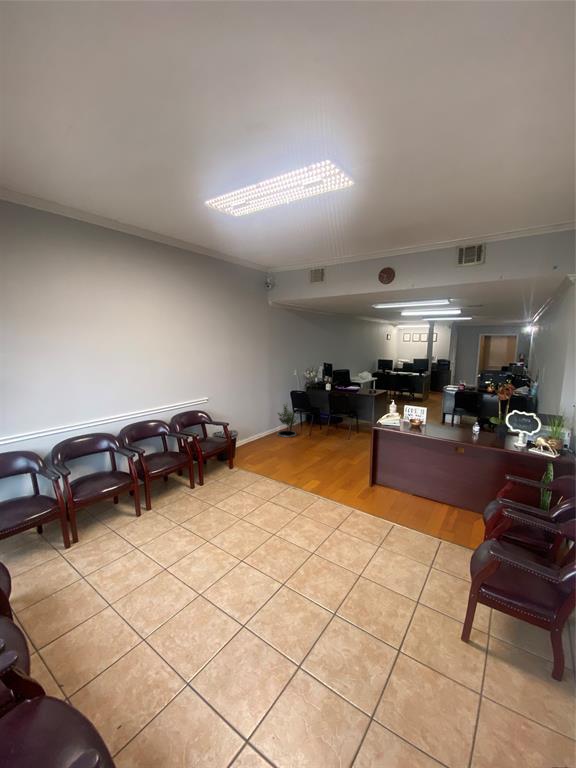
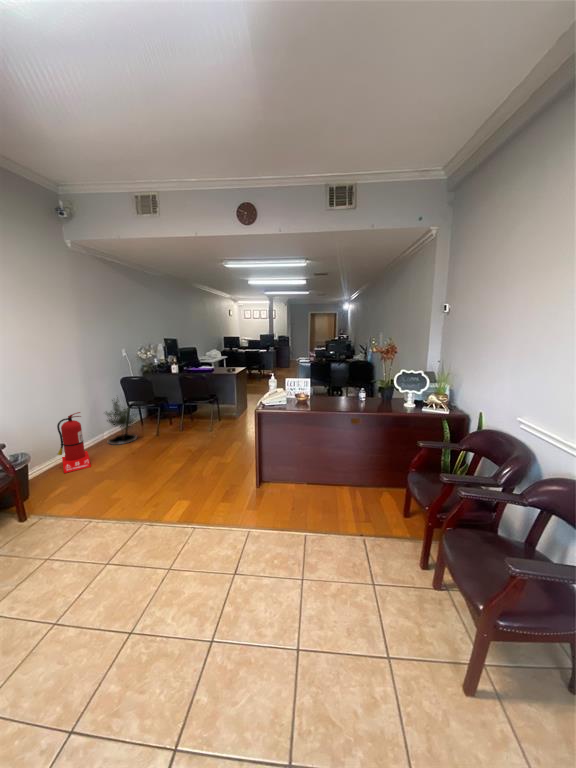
fire extinguisher: none [249,410,266,448] -> present [57,412,91,473]

